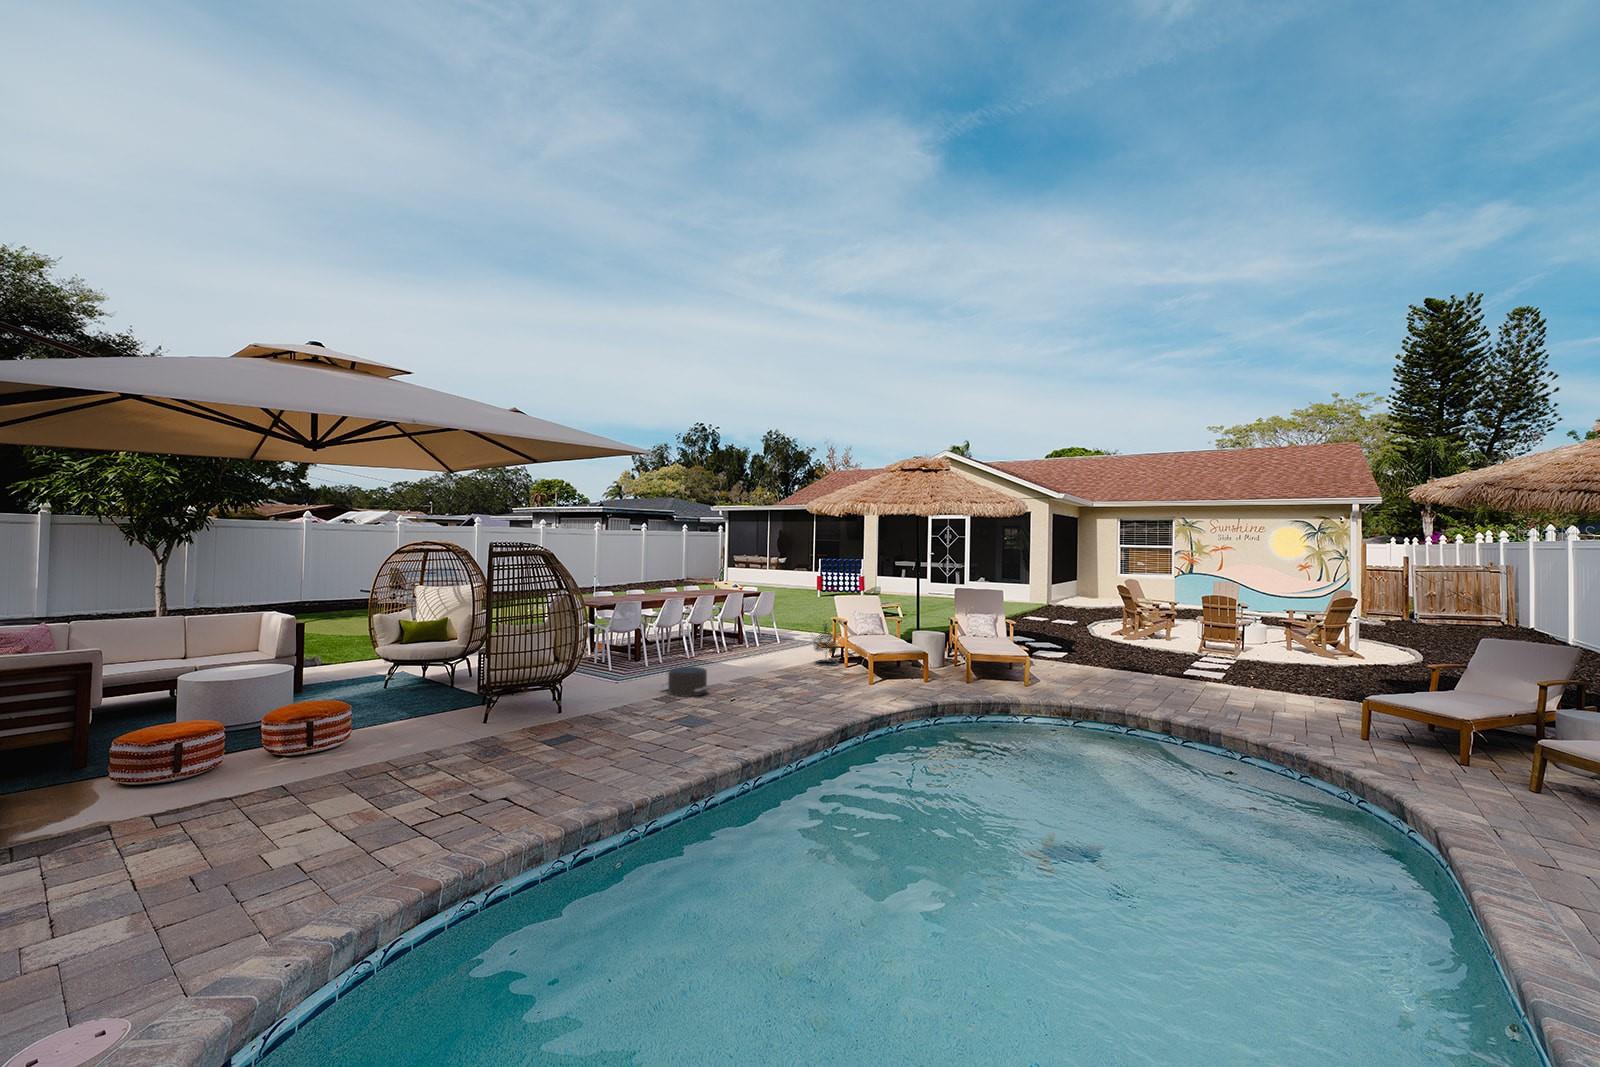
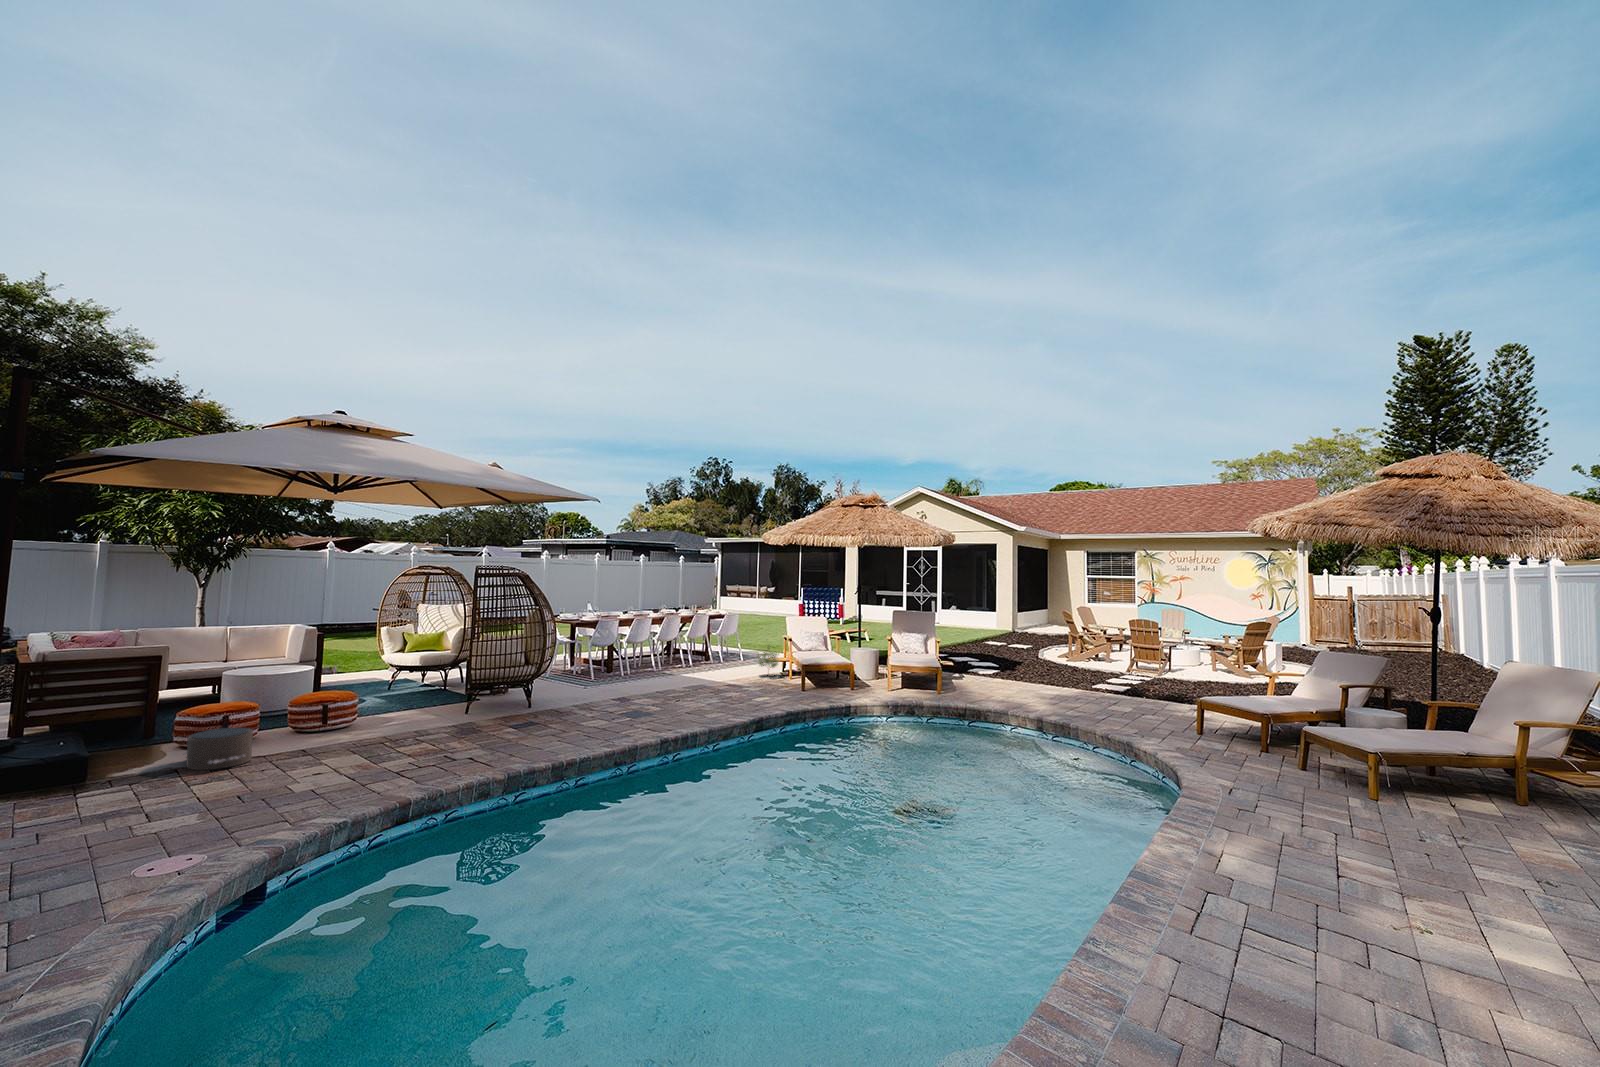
pouf: present [661,667,709,697] -> present [183,728,253,770]

